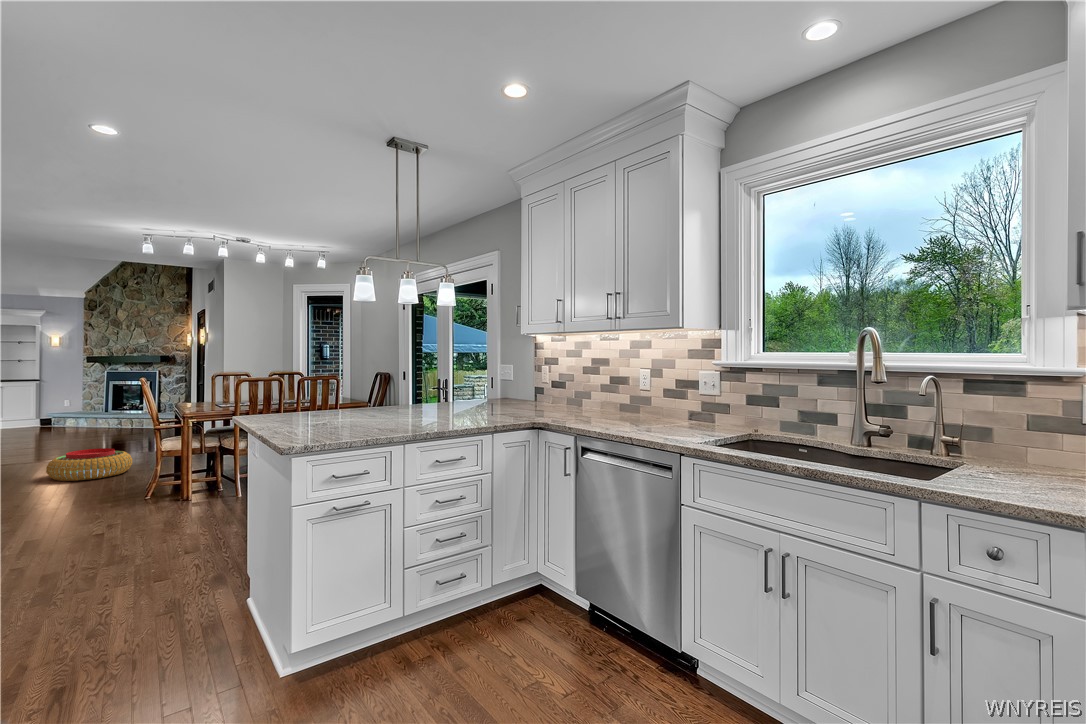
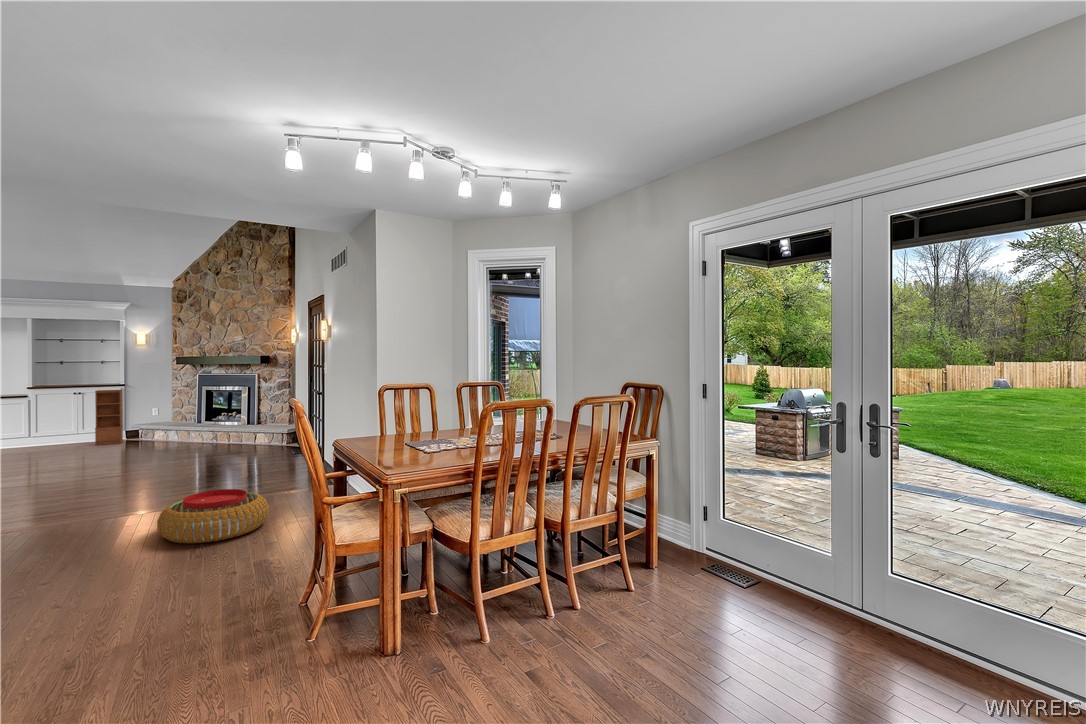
bookcase: none [12,383,37,430] -> present [95,390,123,445]

